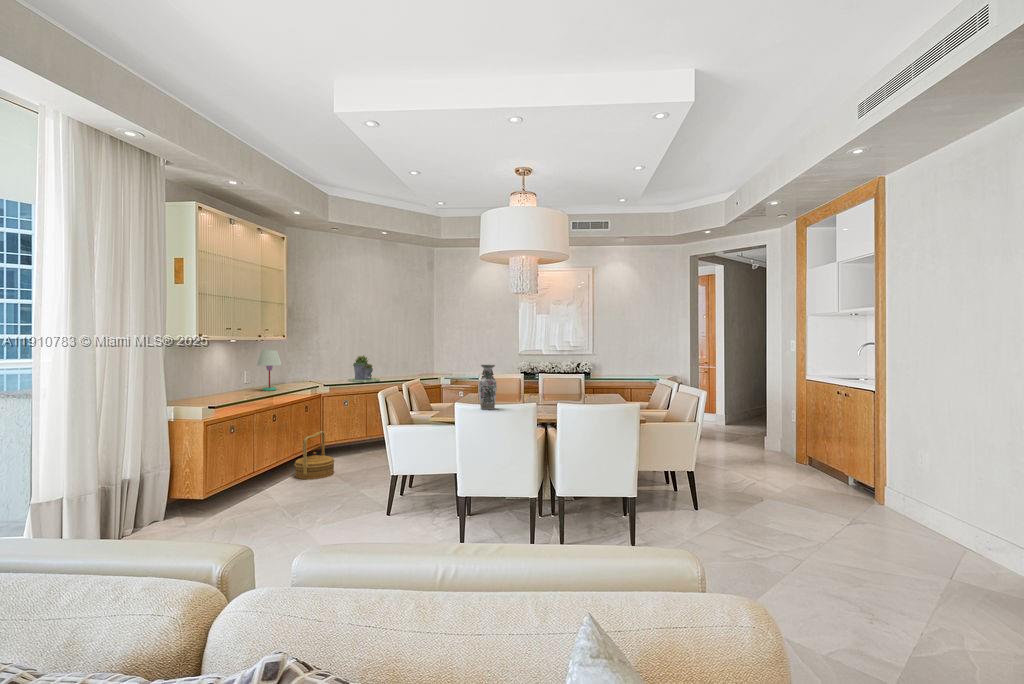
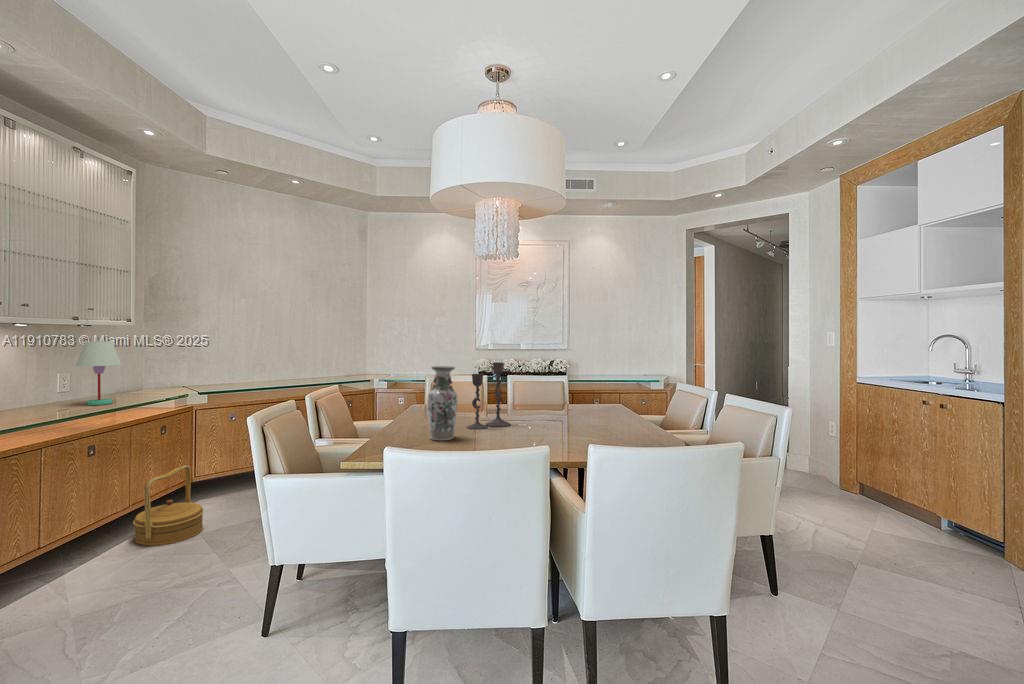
succulent planter: present [348,355,380,382] -> none [242,350,288,388]
candlestick: none [504,363,533,405] -> present [467,362,510,429]

